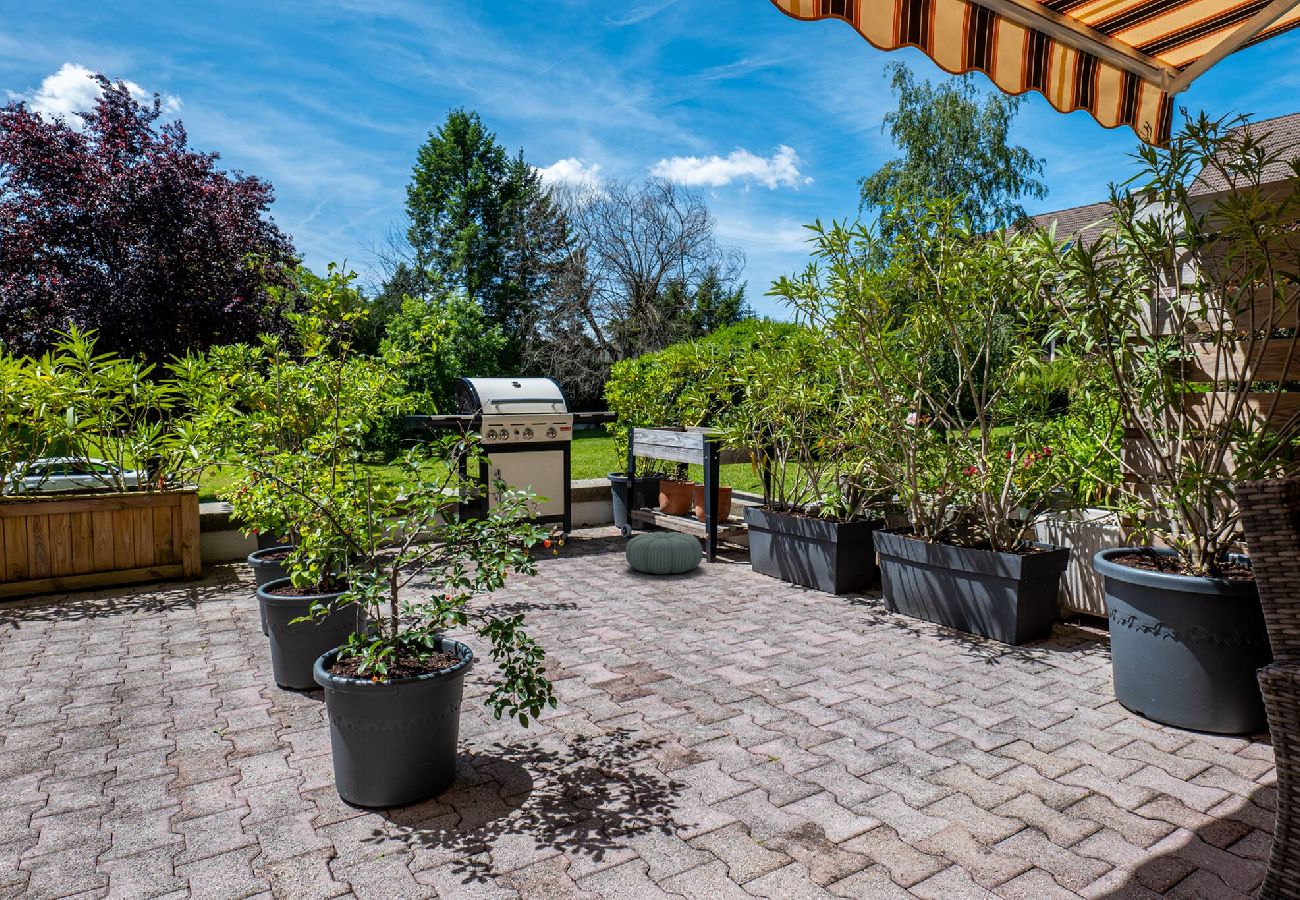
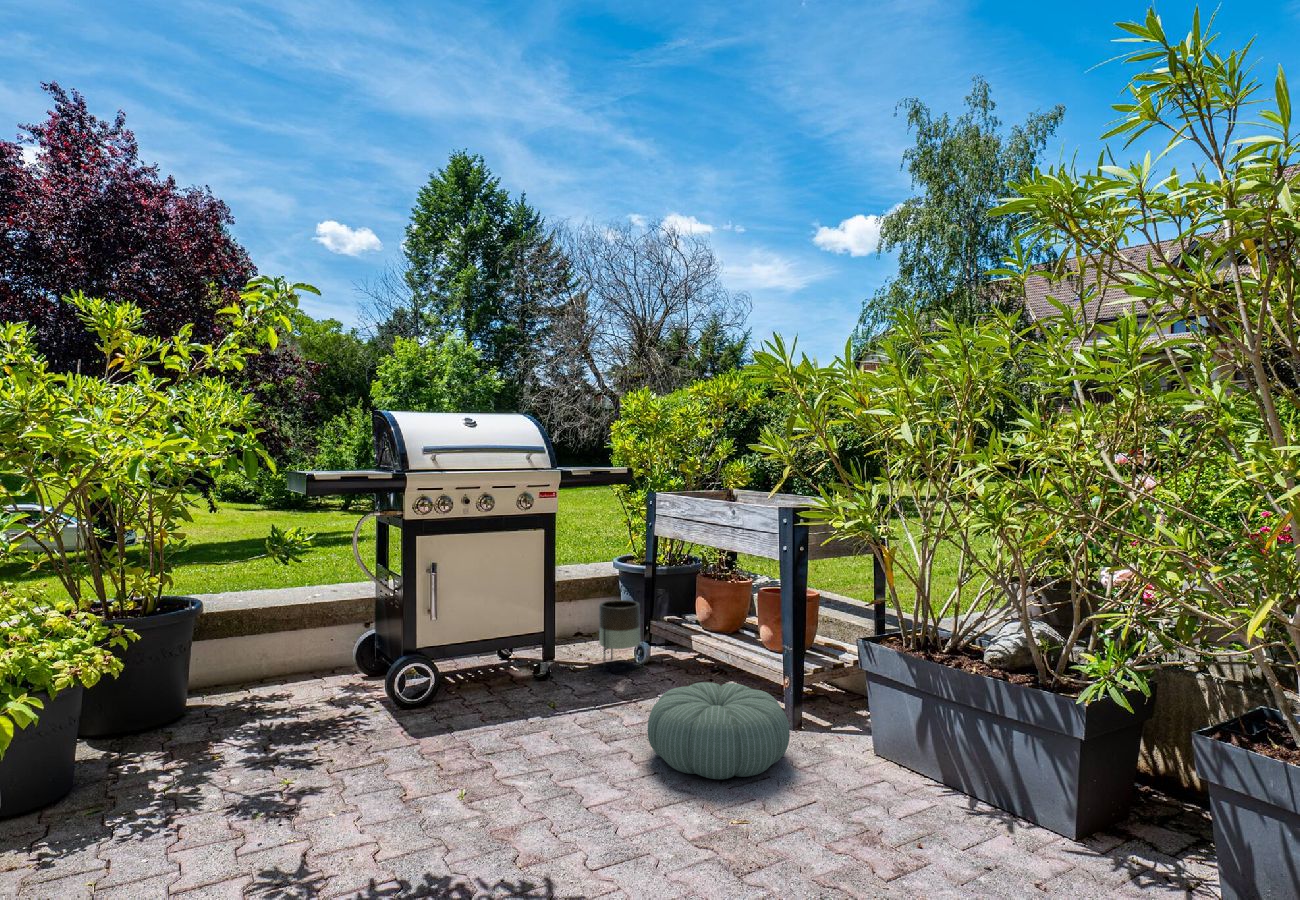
planter: none [599,499,628,542] -> present [599,600,643,670]

